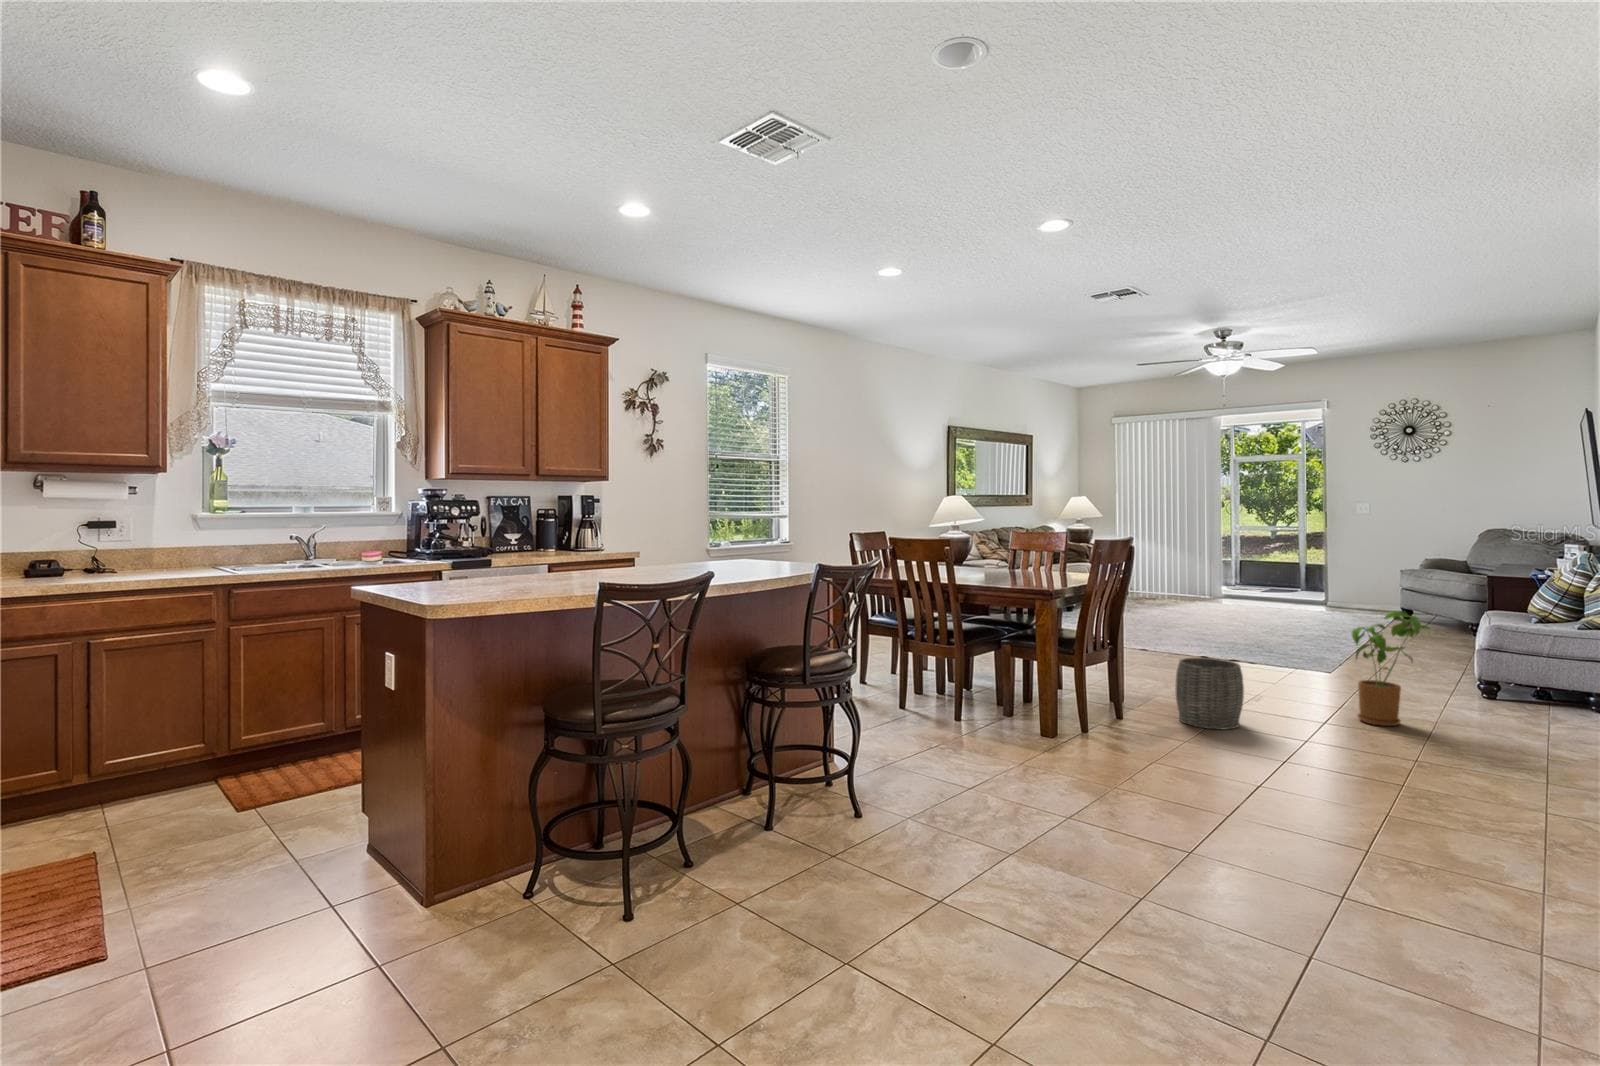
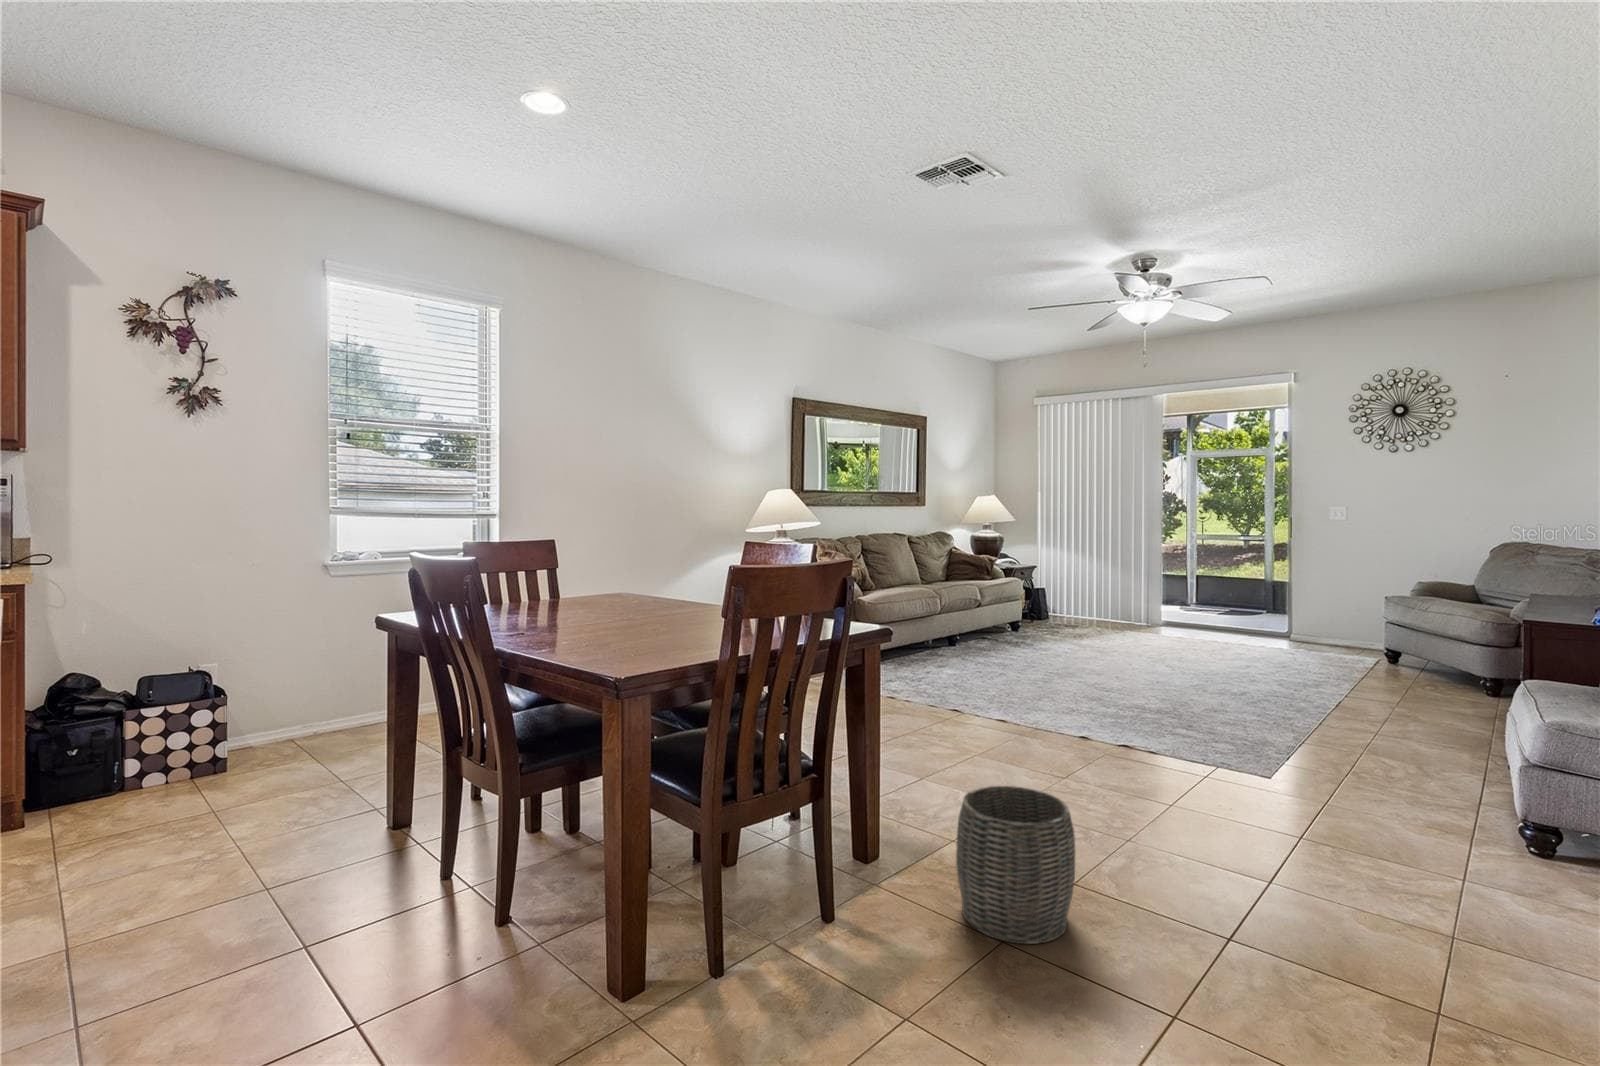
house plant: present [1352,611,1431,726] -> none [1287,711,1445,935]

